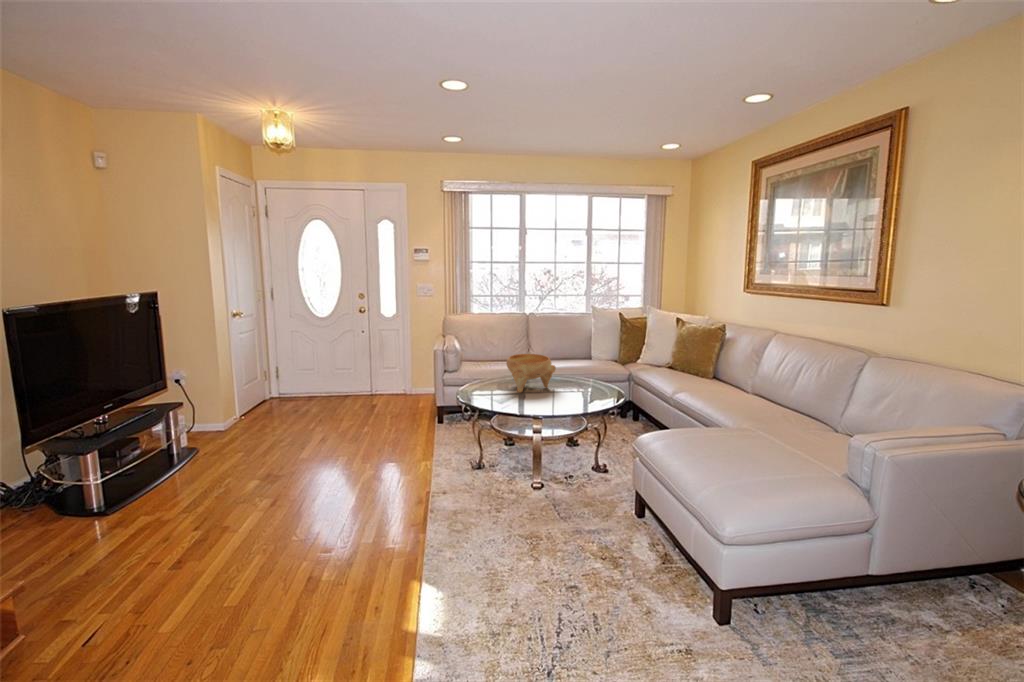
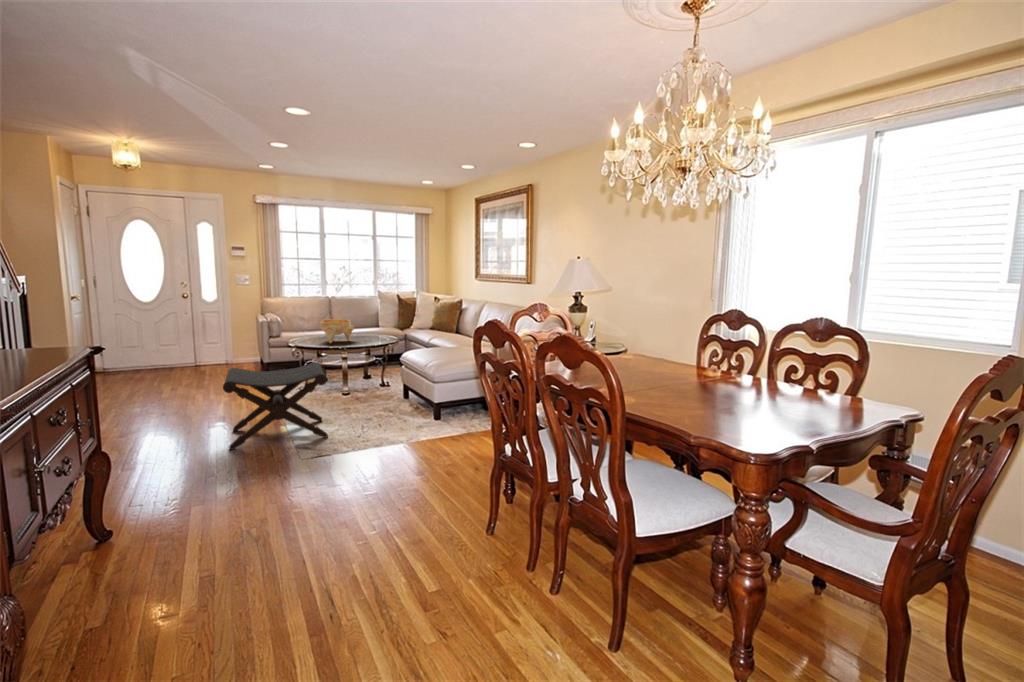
footstool: none [286,464,487,656] -> present [223,362,328,450]

